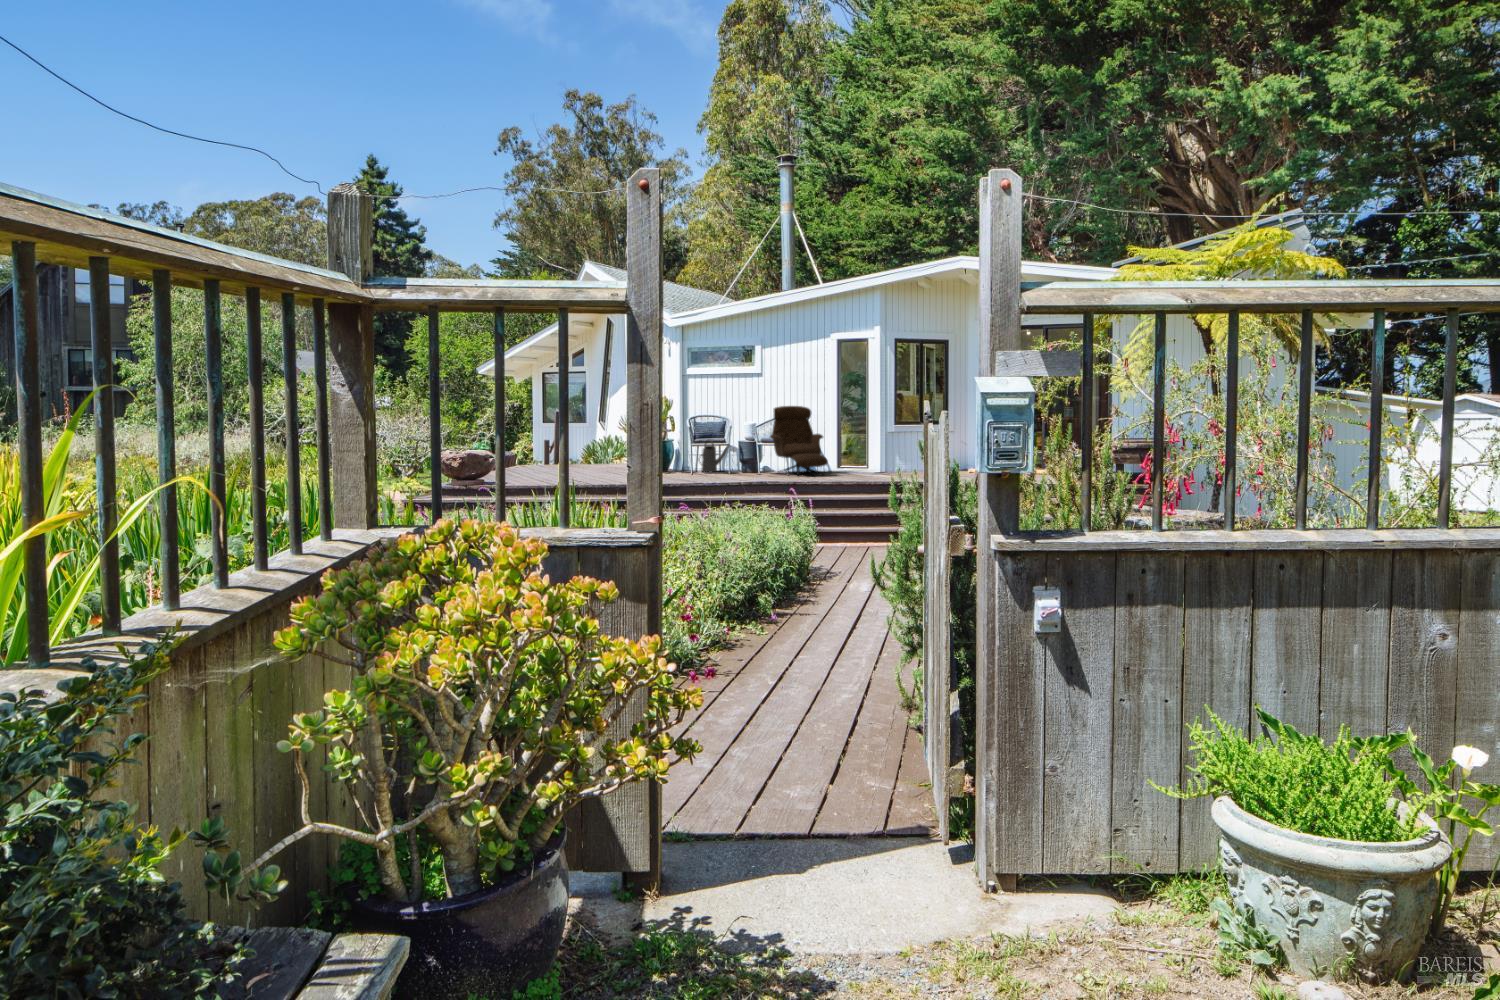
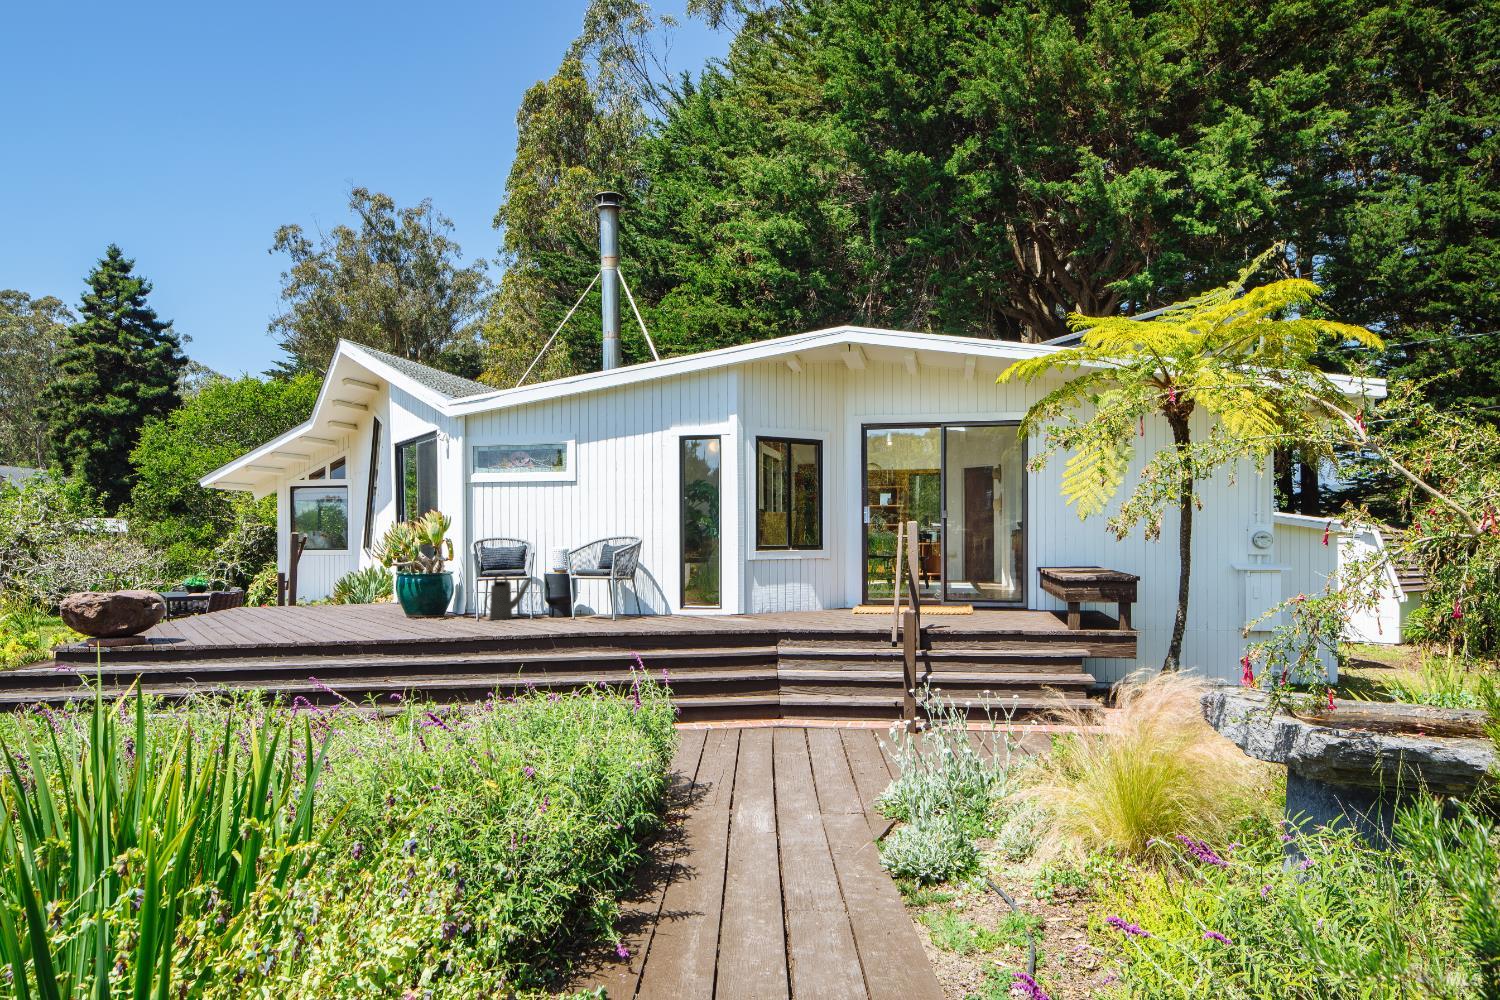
lounge chair: present [770,406,828,476] -> none [589,524,674,625]

